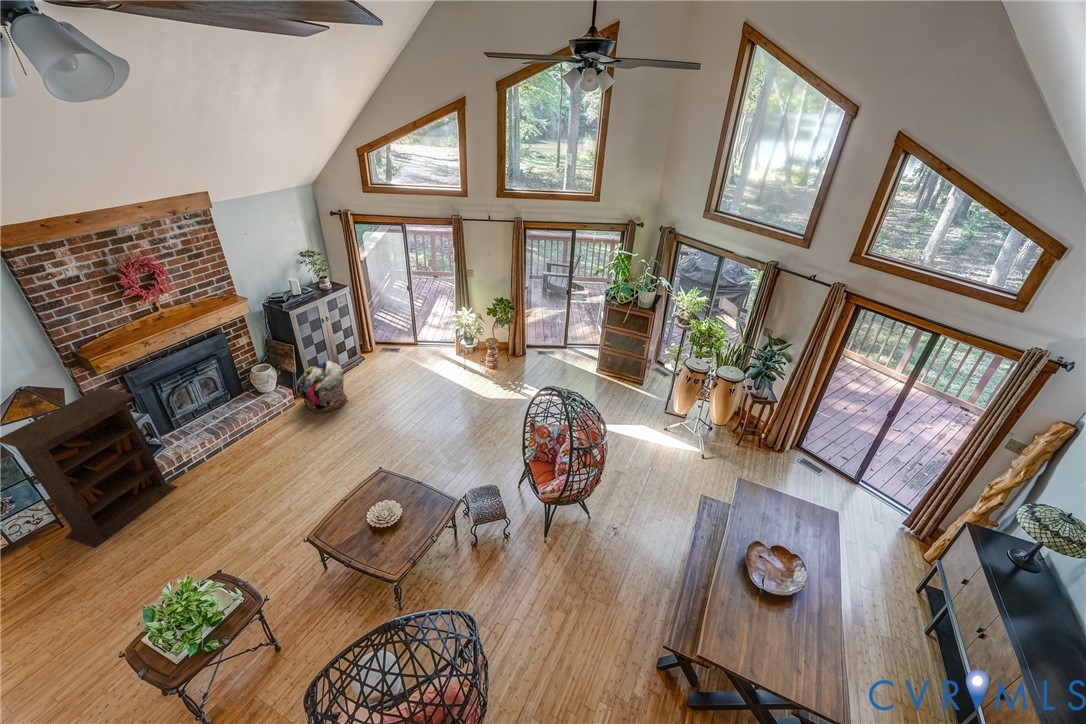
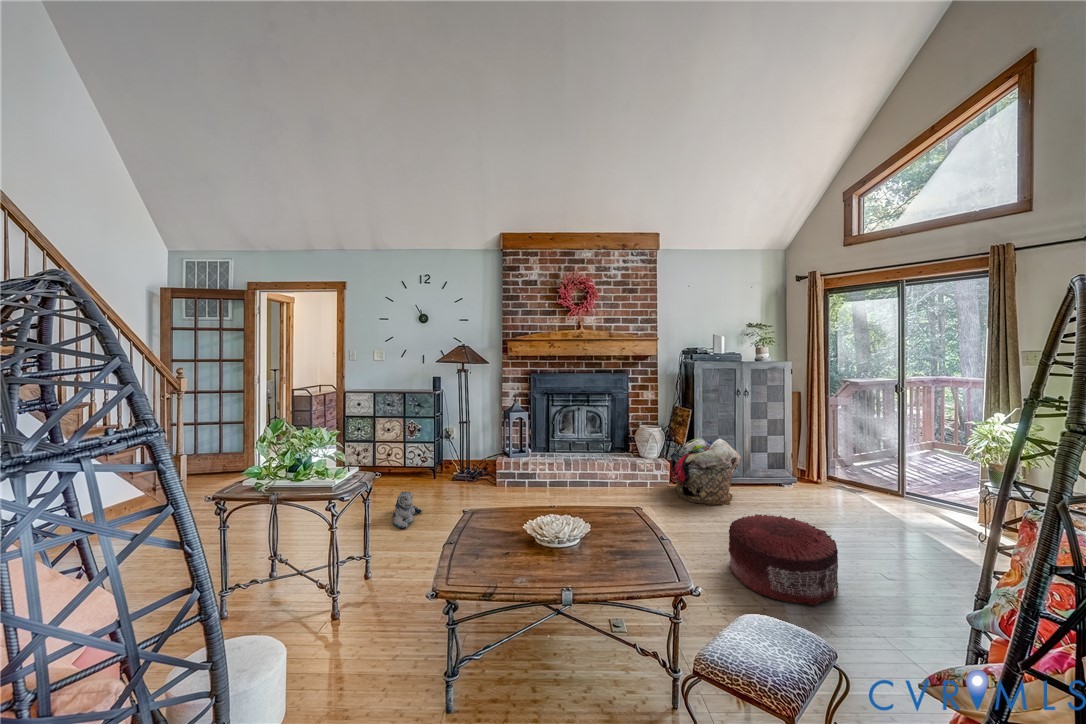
bookcase: present [0,387,178,548] -> none [420,368,510,496]
pouf: none [378,402,432,450] -> present [729,514,838,605]
plush toy: none [96,551,145,584] -> present [393,492,421,528]

